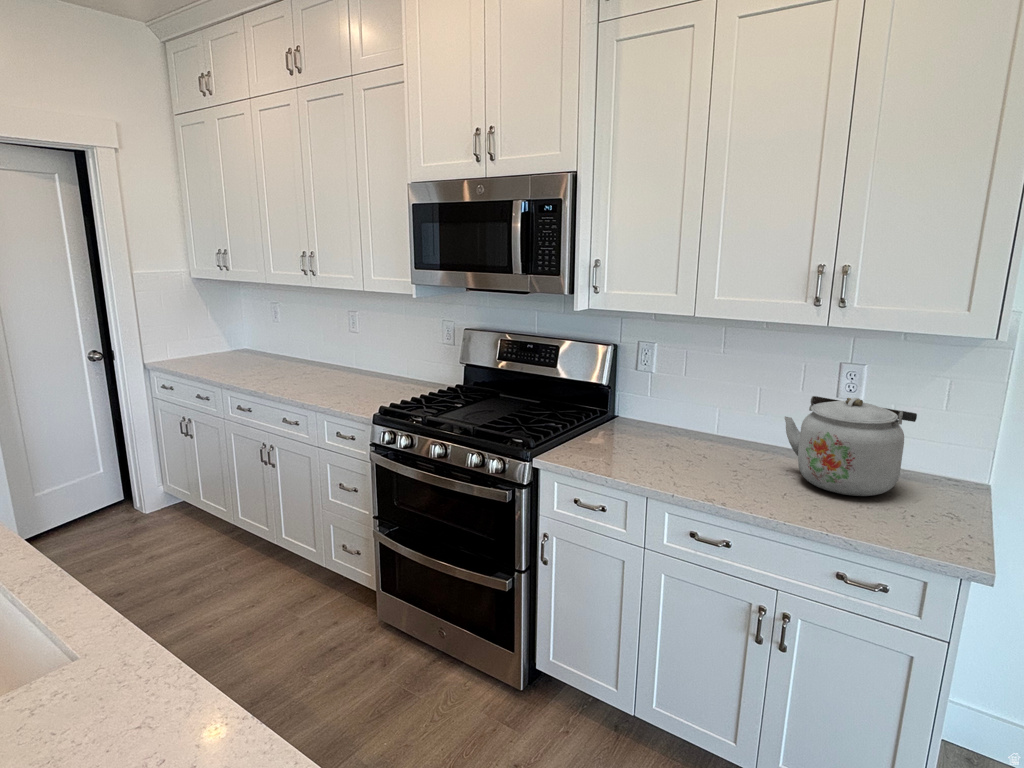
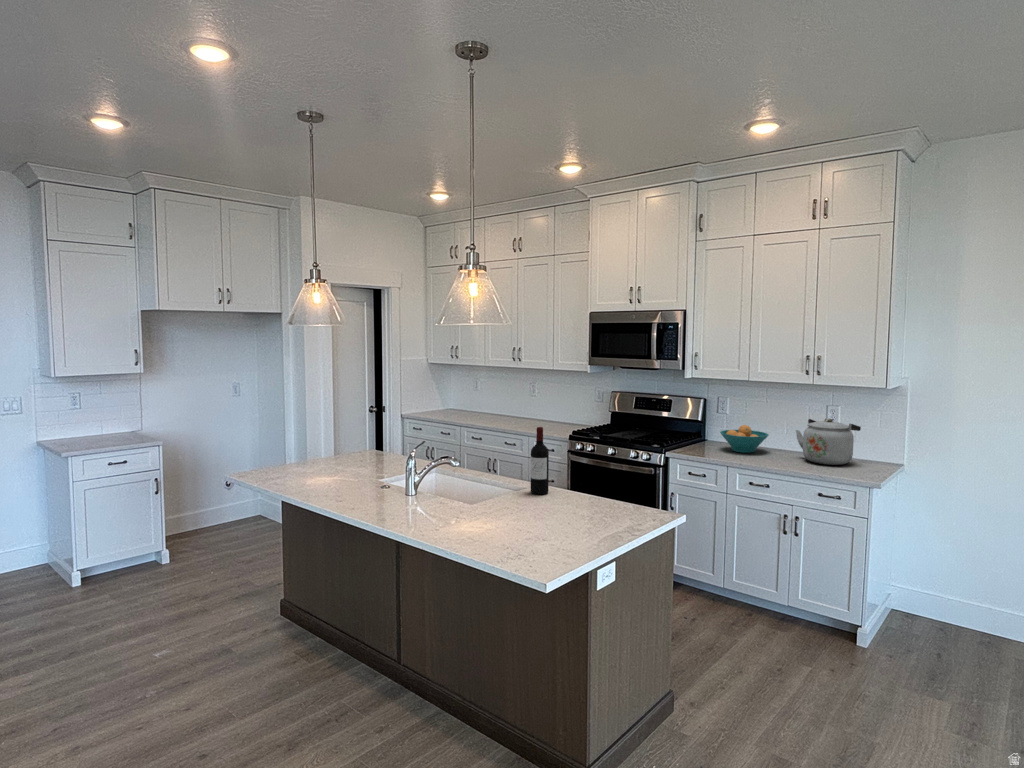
fruit bowl: none [640,402,731,457] -> present [720,425,768,453]
wine bottle: none [38,501,117,698] -> present [531,427,549,494]

